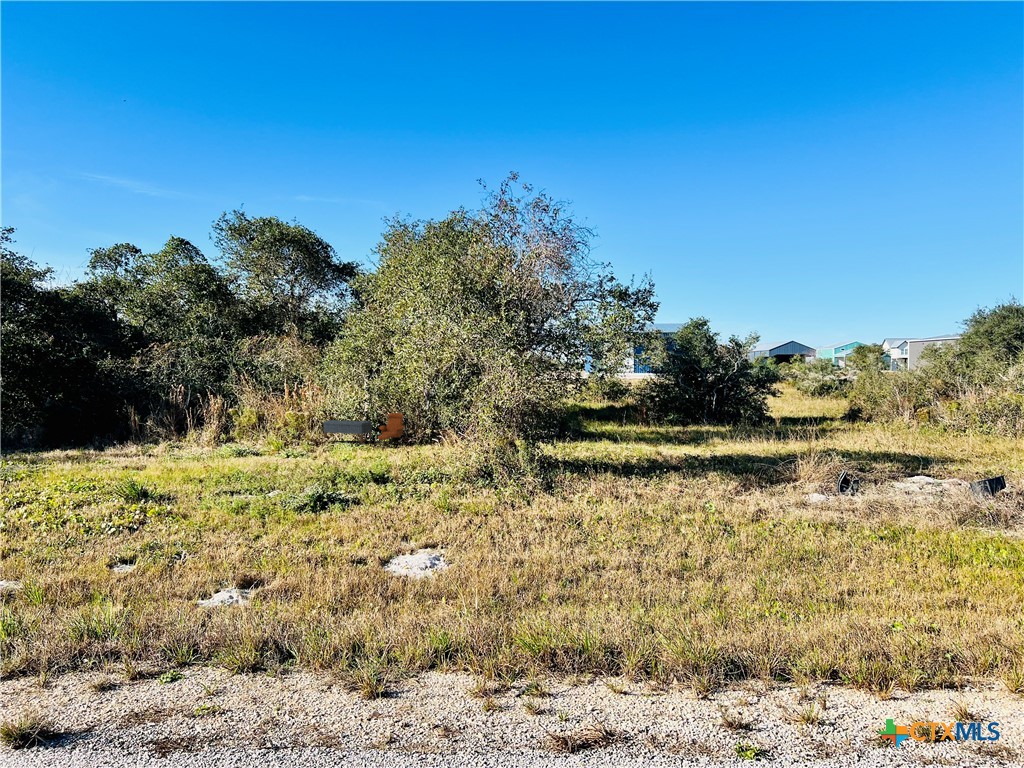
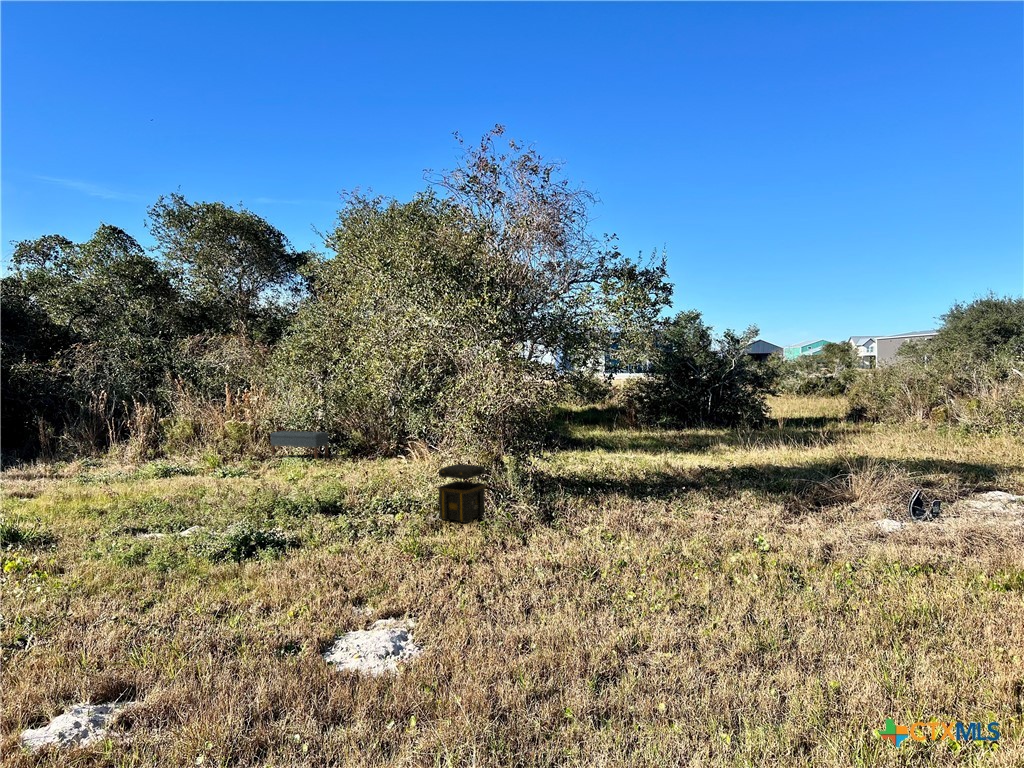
lounge chair: present [378,413,405,447] -> none [333,422,368,465]
toolbox: none [465,445,503,492] -> present [438,464,486,523]

